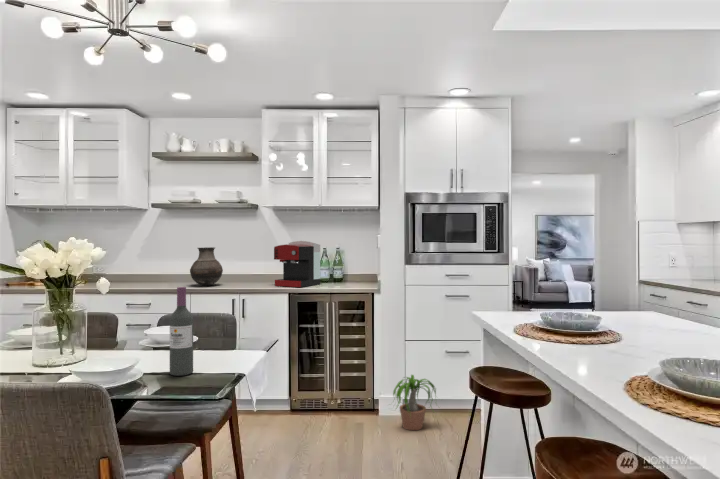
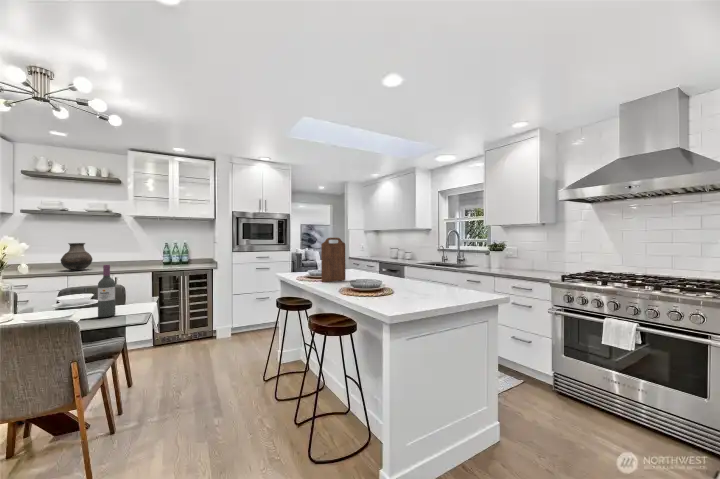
coffee maker: present [274,241,320,287] -> none [139,238,174,268]
cutting board: none [576,241,645,353] -> present [321,238,346,282]
potted plant: present [393,375,436,430] -> none [224,312,258,342]

